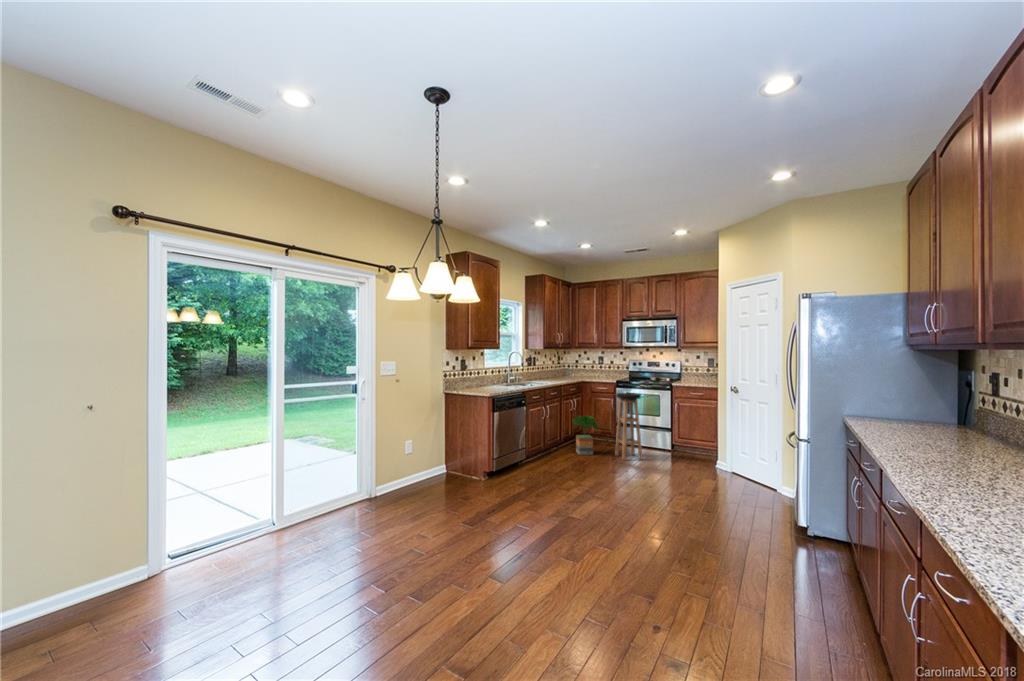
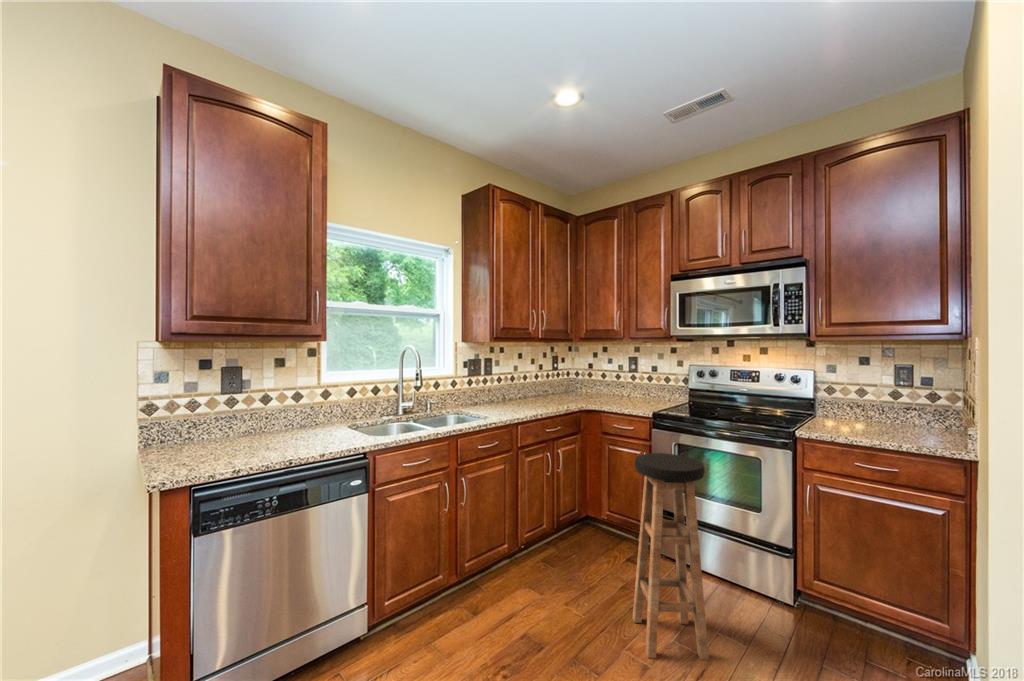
potted tree: present [573,416,599,455] -> none [528,498,593,609]

